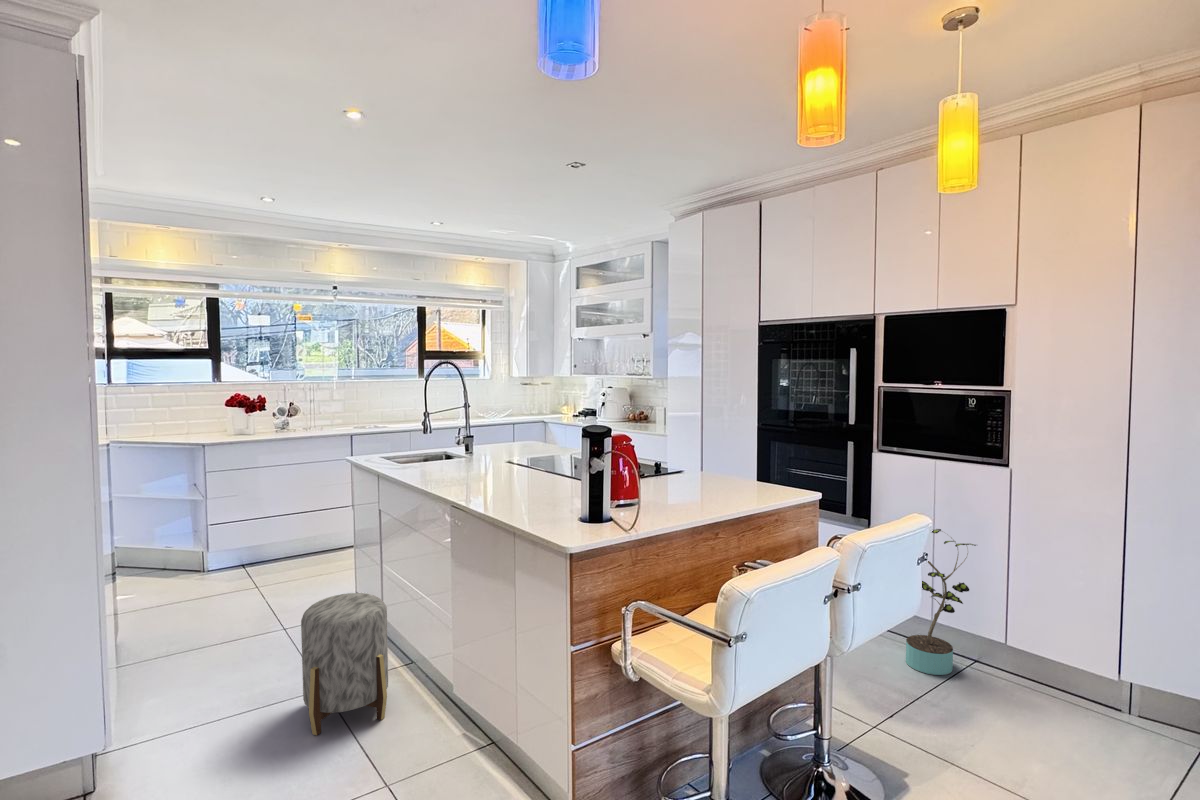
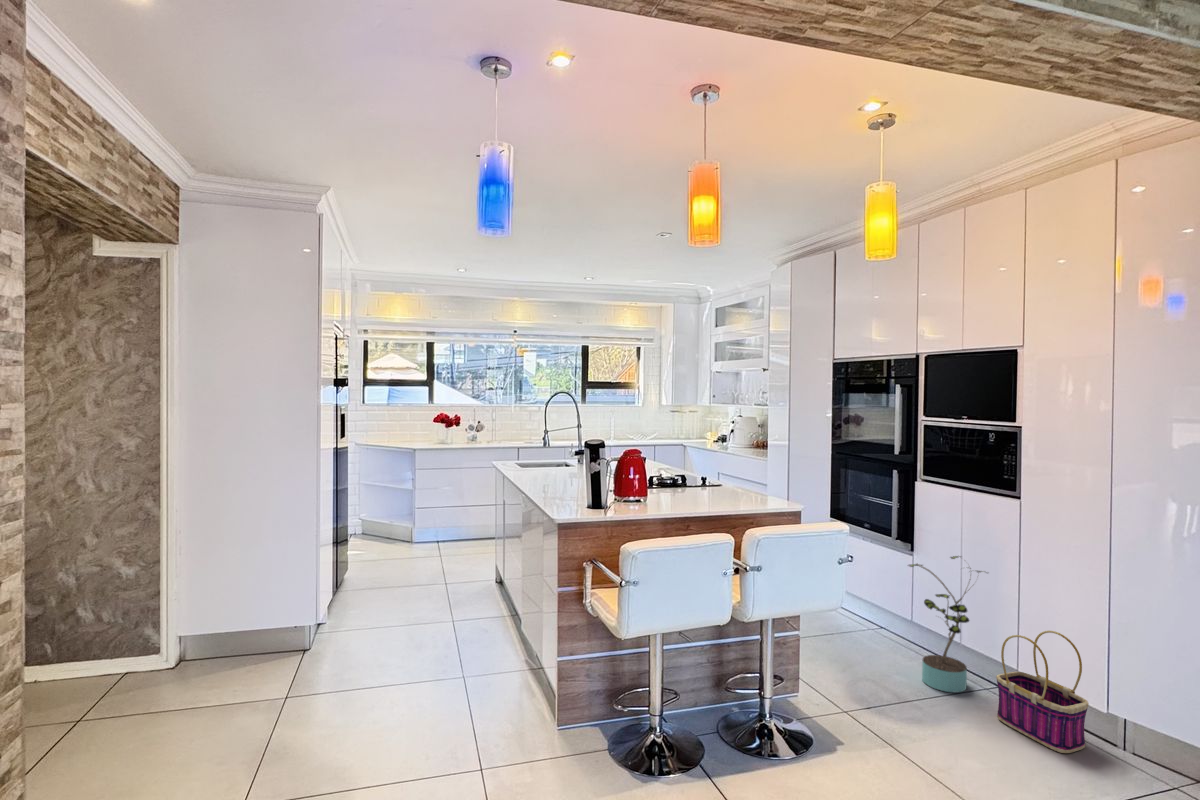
stool: present [301,593,388,735] -> none [433,554,489,644]
basket: none [1004,600,1104,728] -> present [996,631,1089,753]

